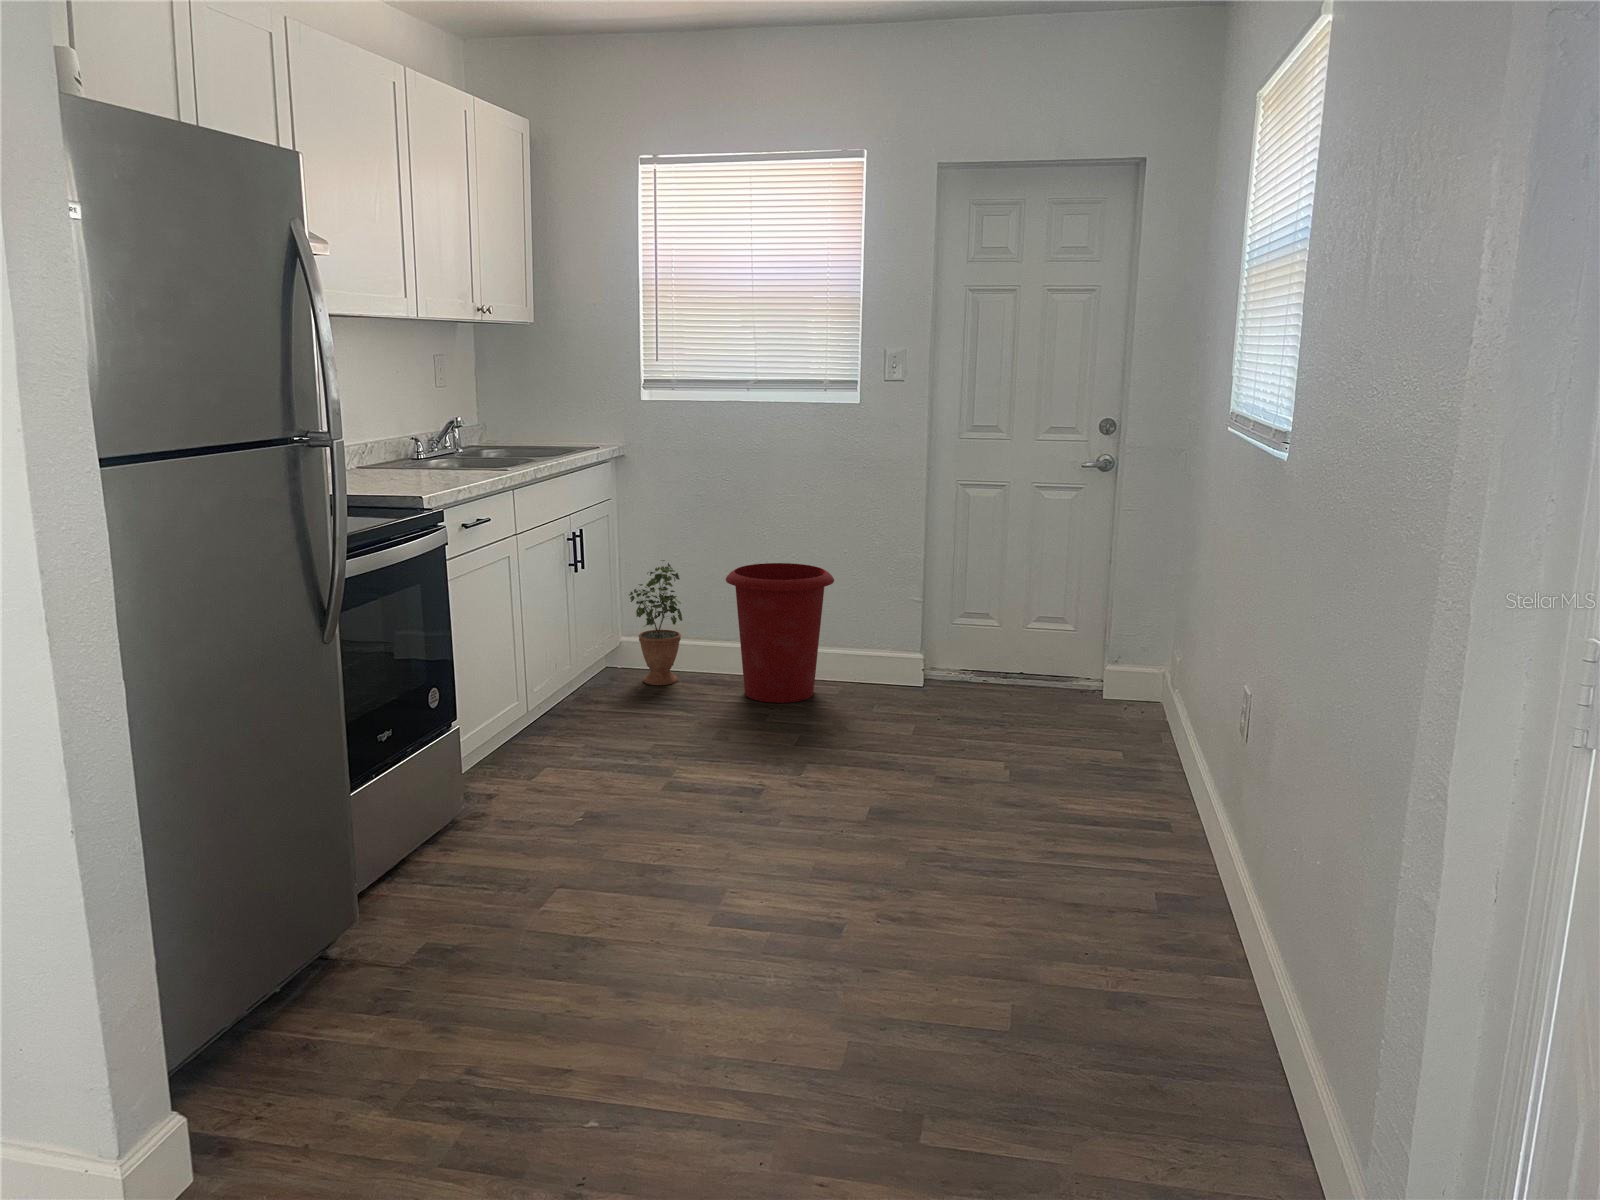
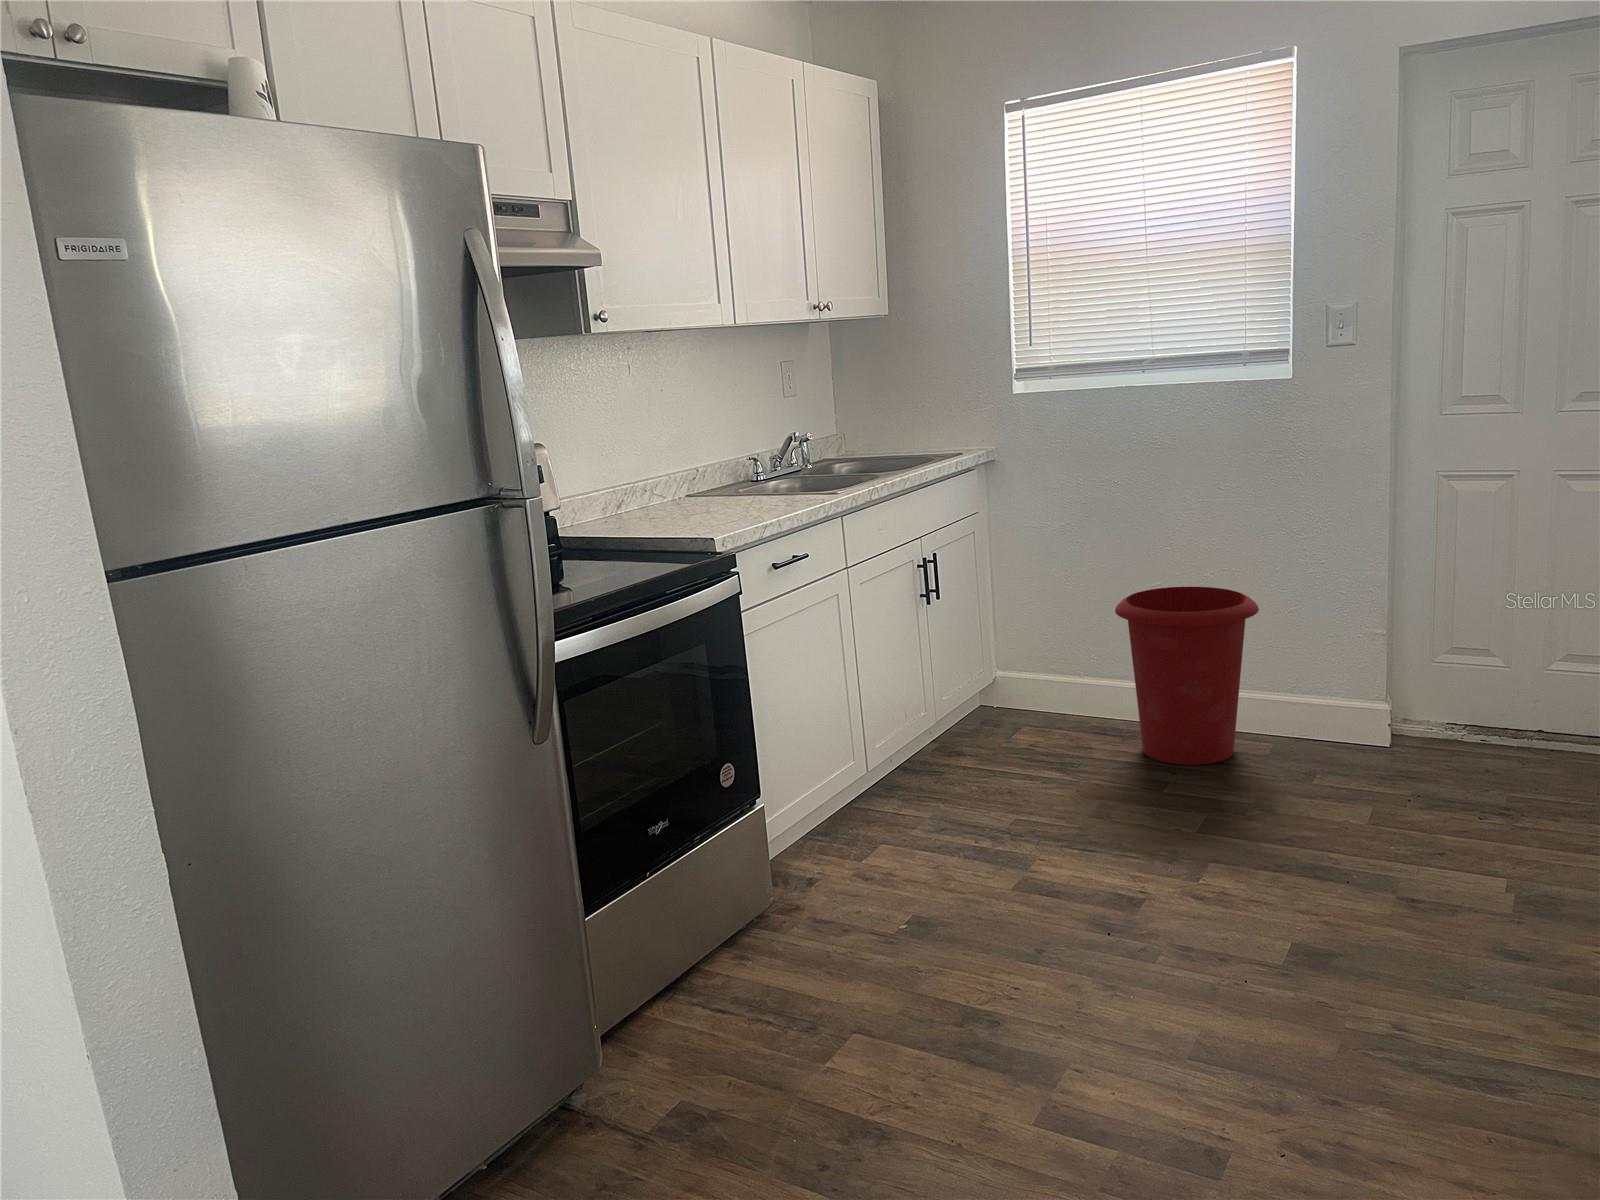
potted plant: present [629,560,682,685] -> none [1000,585,1066,735]

